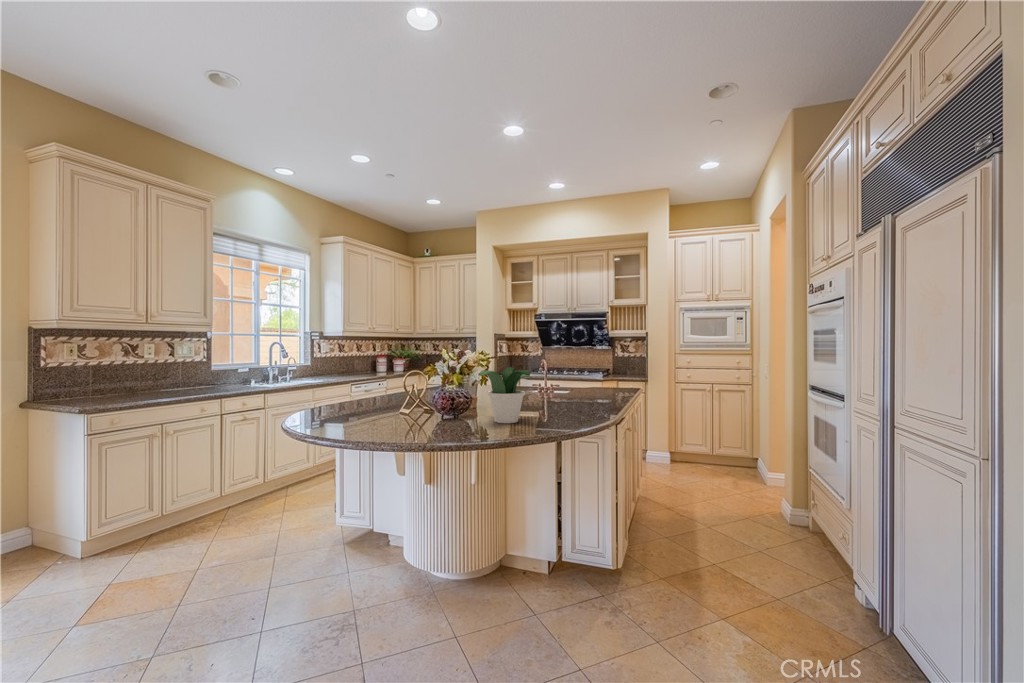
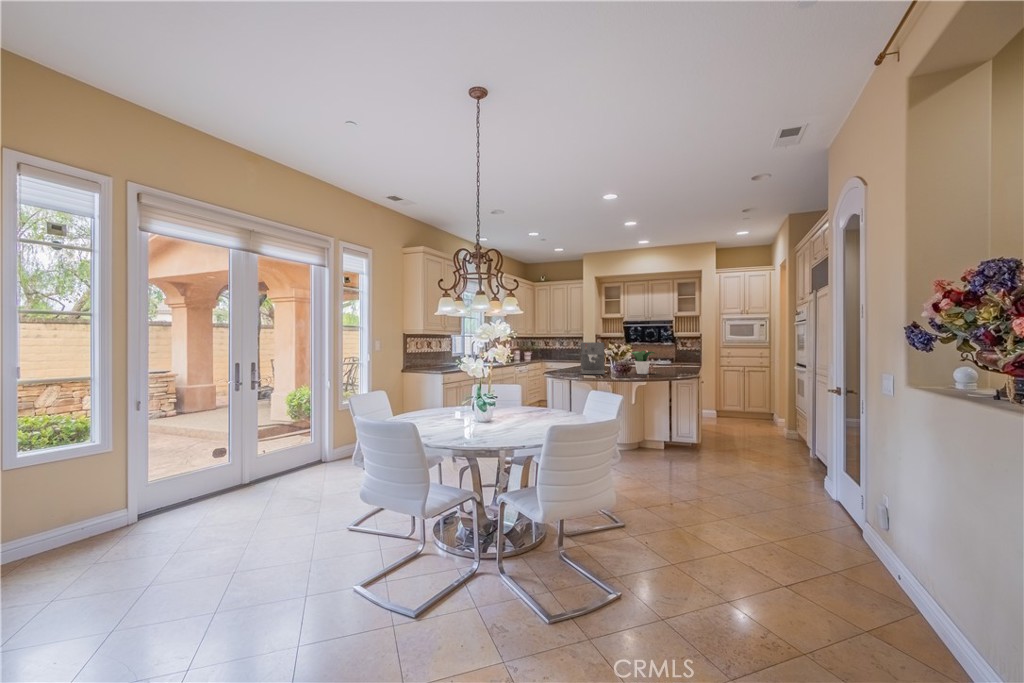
coffee maker: none [341,348,416,431] -> present [581,342,605,375]

